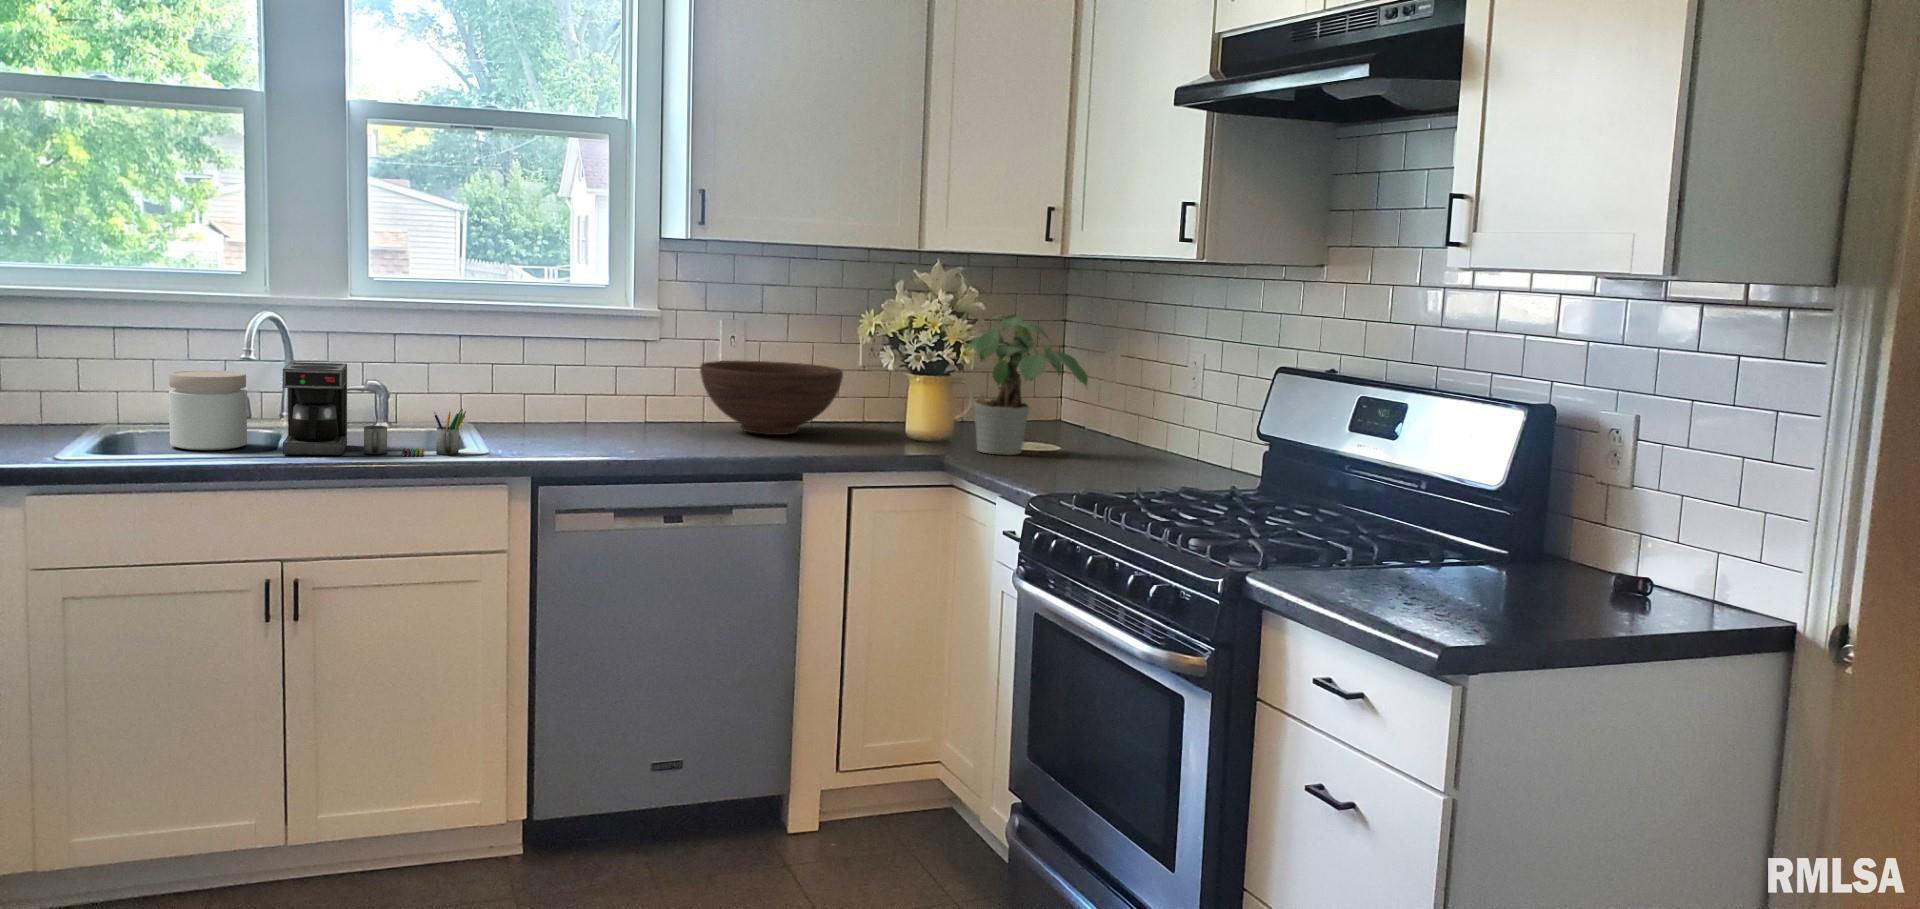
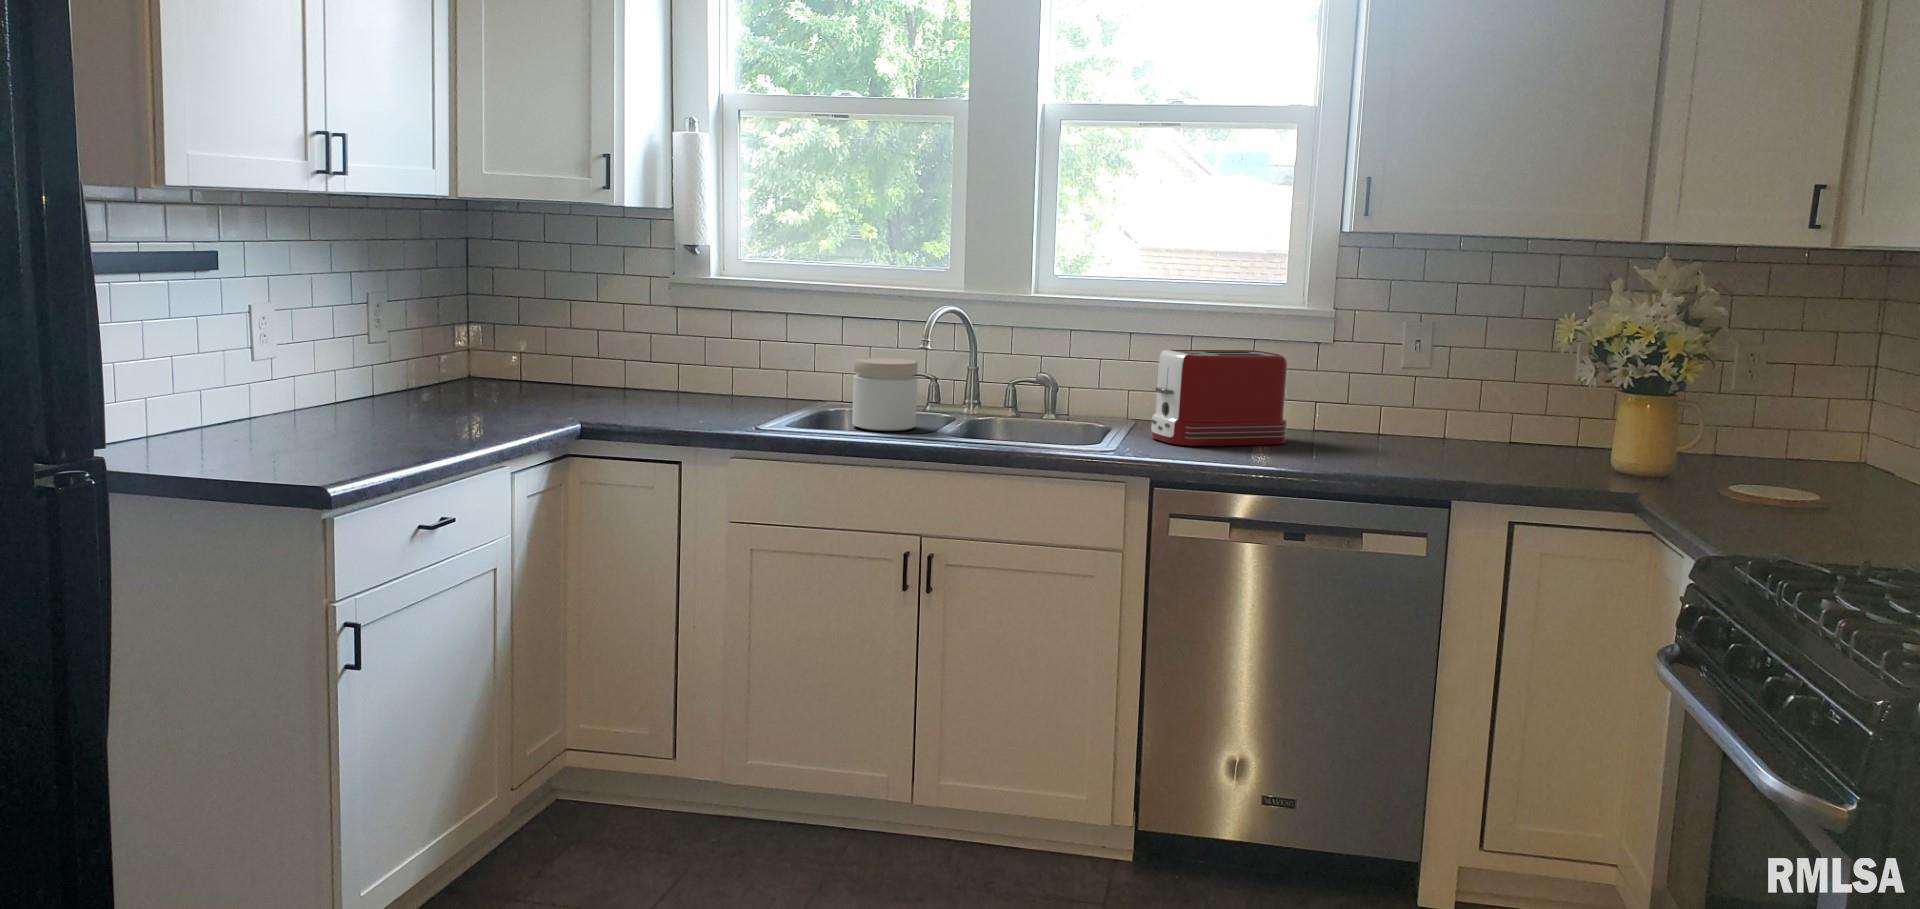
potted plant: present [968,314,1088,455] -> none [1678,322,1841,497]
toaster: none [504,350,632,444] -> present [1151,349,1287,446]
fruit bowl: present [700,361,843,435] -> none [1370,367,1536,453]
coffee maker: present [283,362,466,456] -> none [934,353,1101,450]

